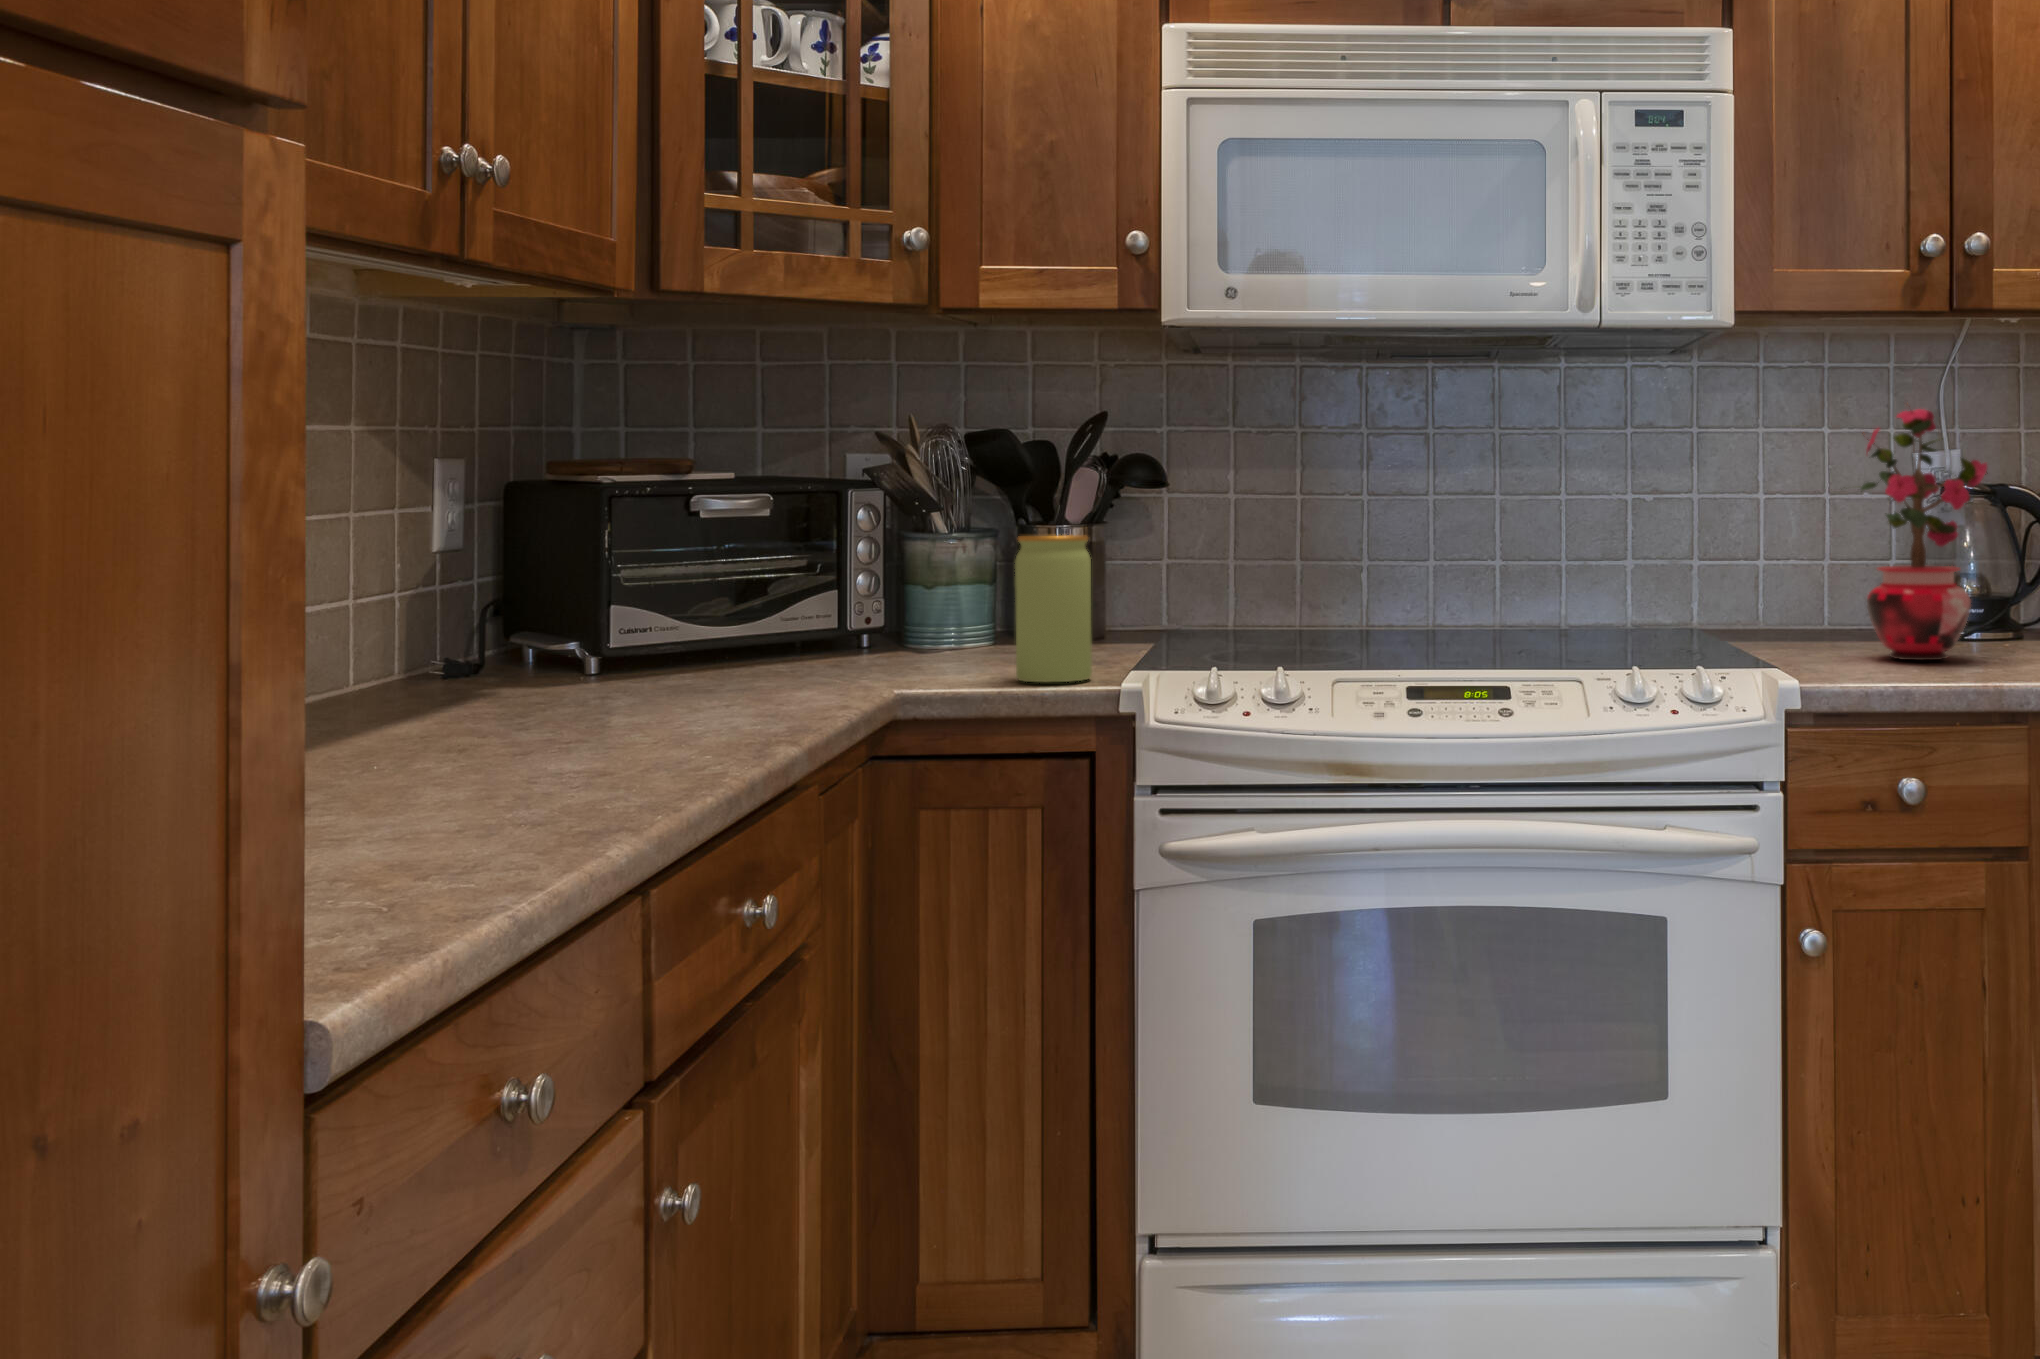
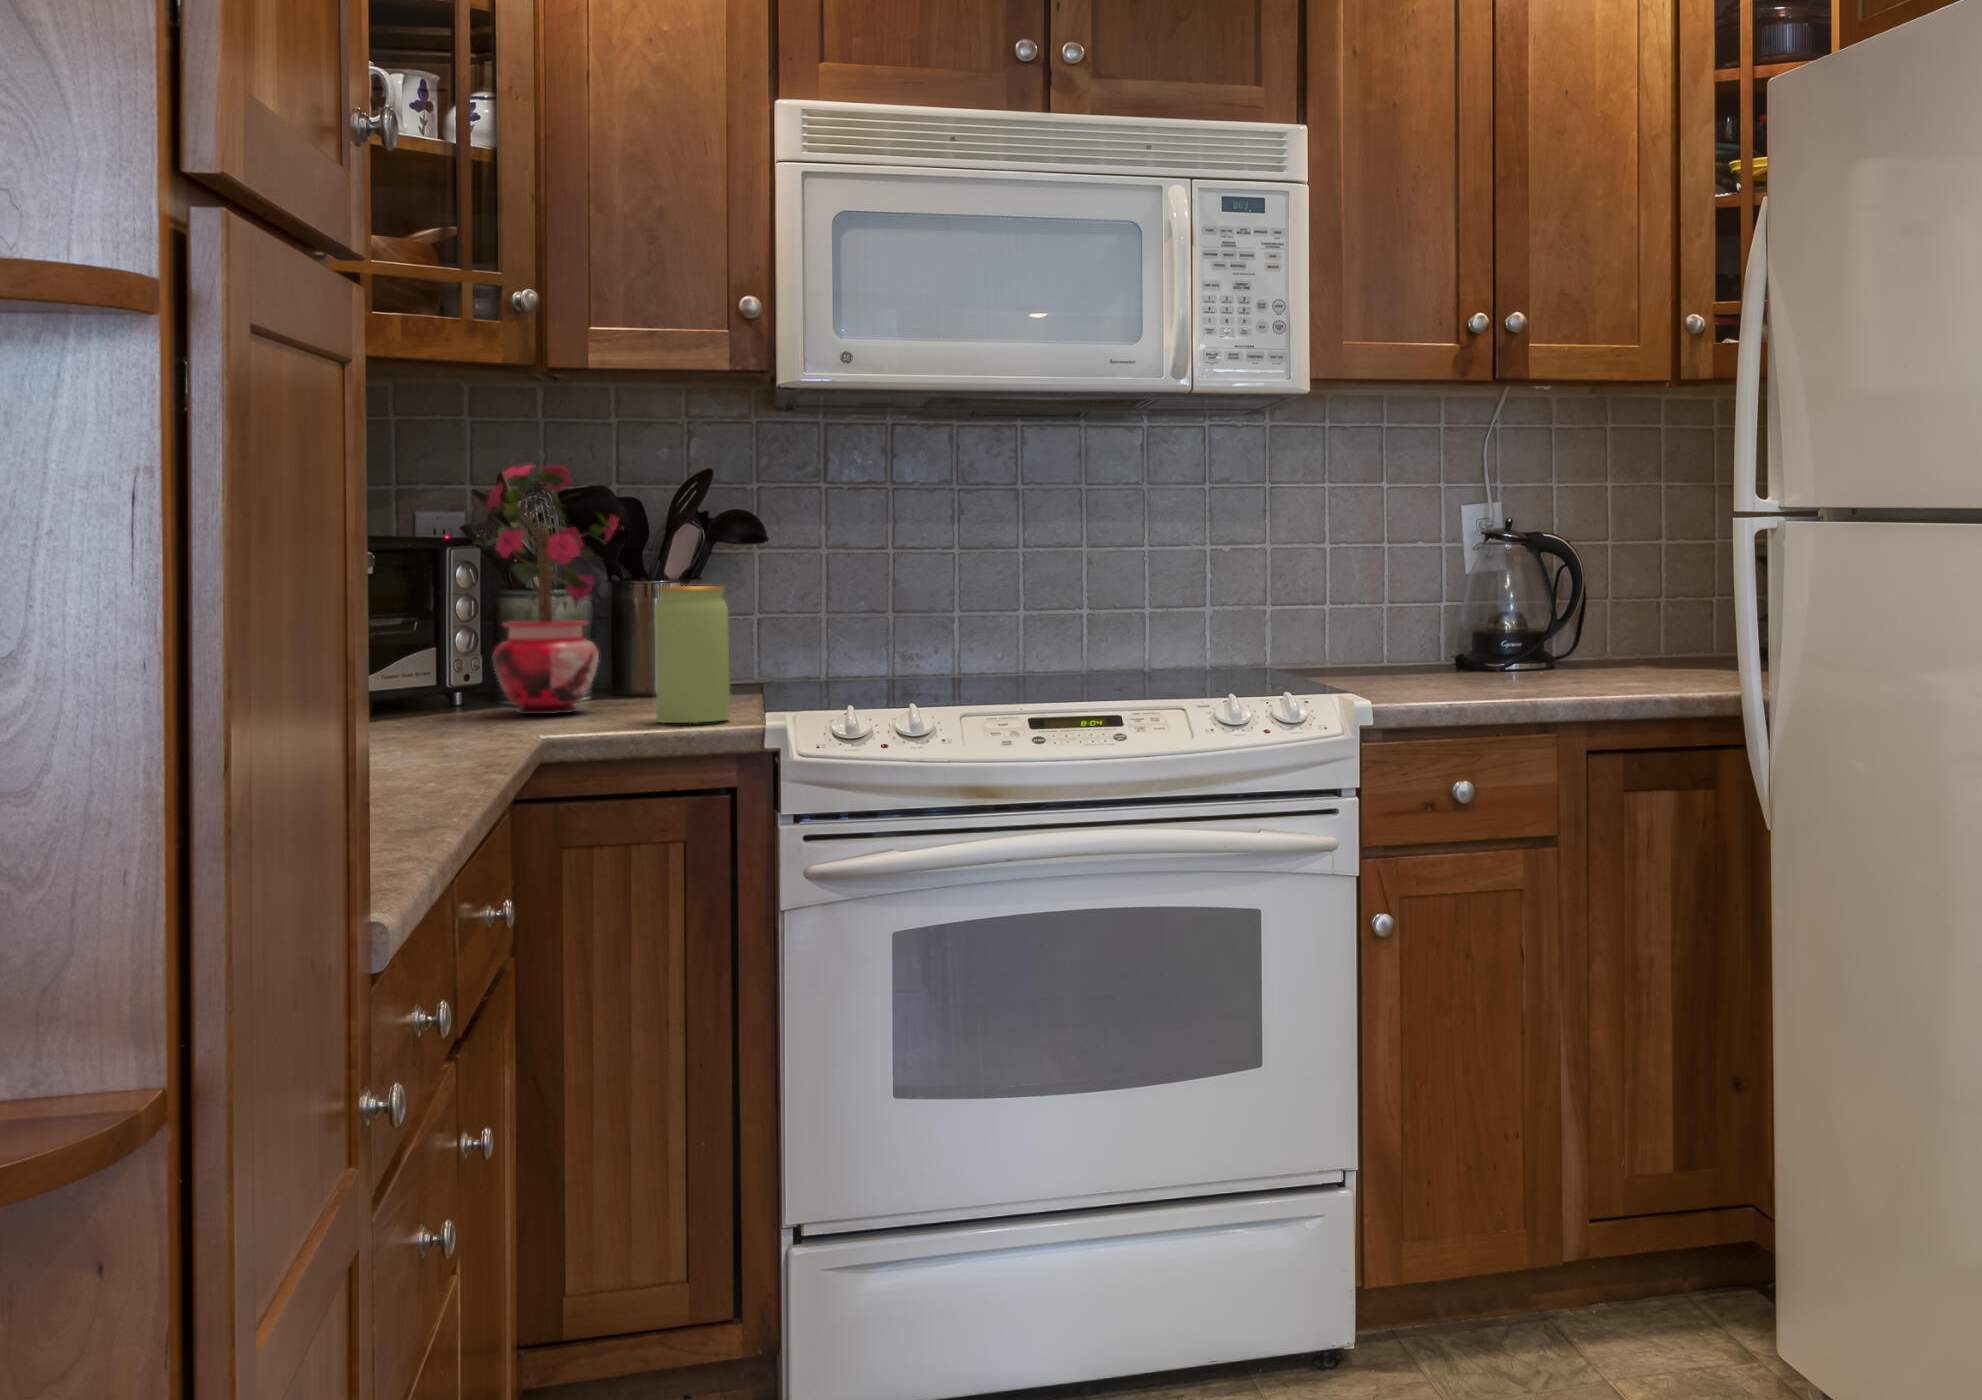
potted plant: present [1861,409,1988,660] -> present [486,460,624,714]

